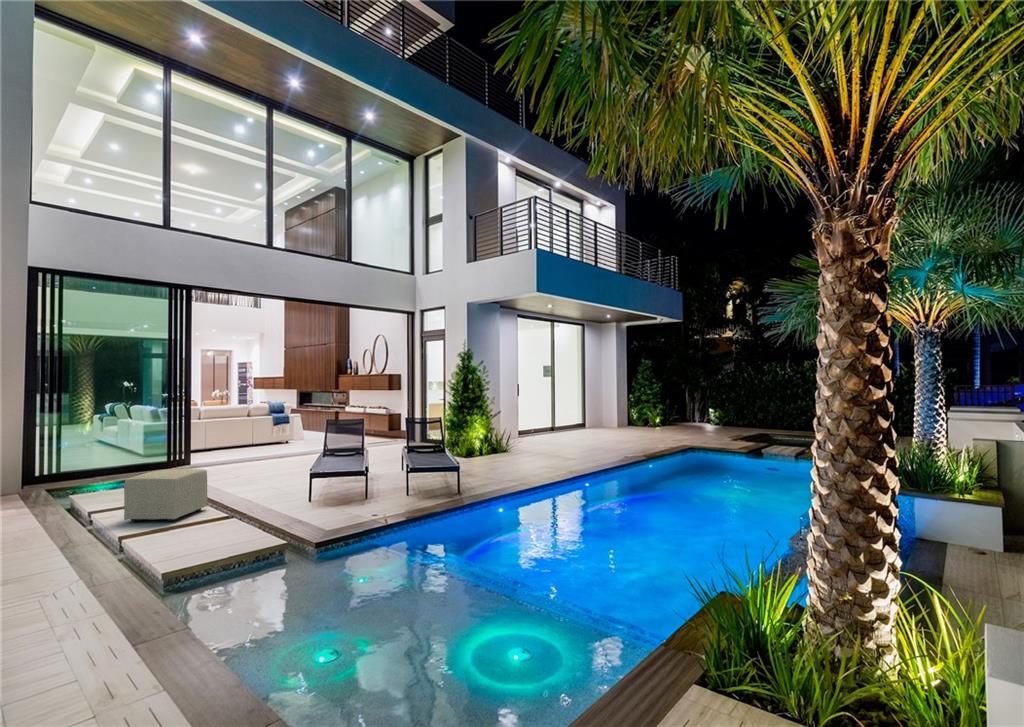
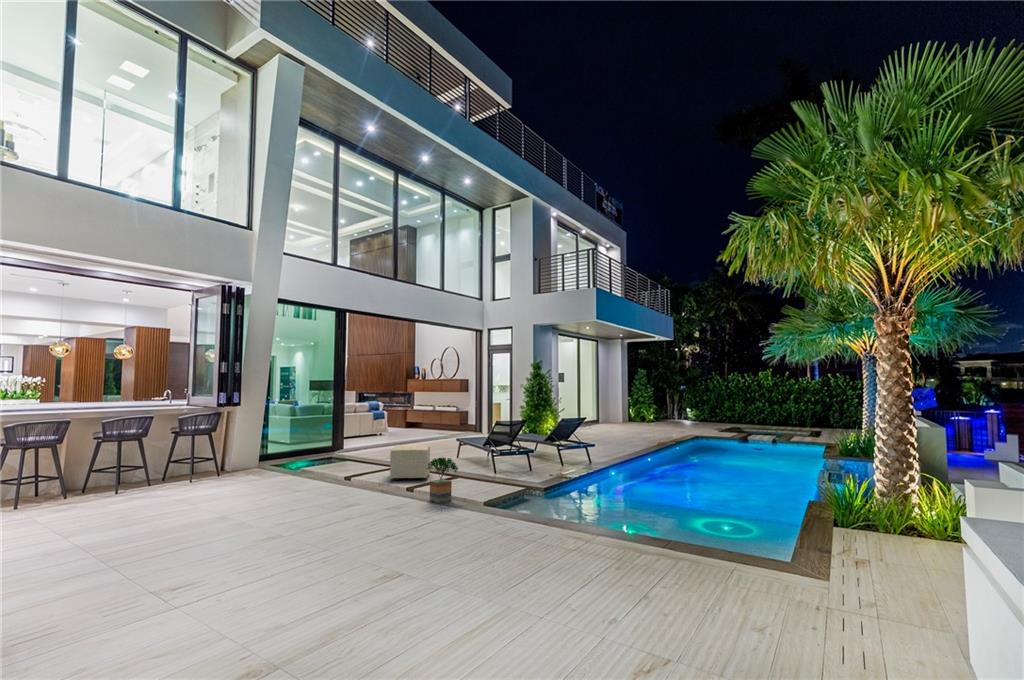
potted tree: none [69,499,129,576] -> present [427,458,458,503]

